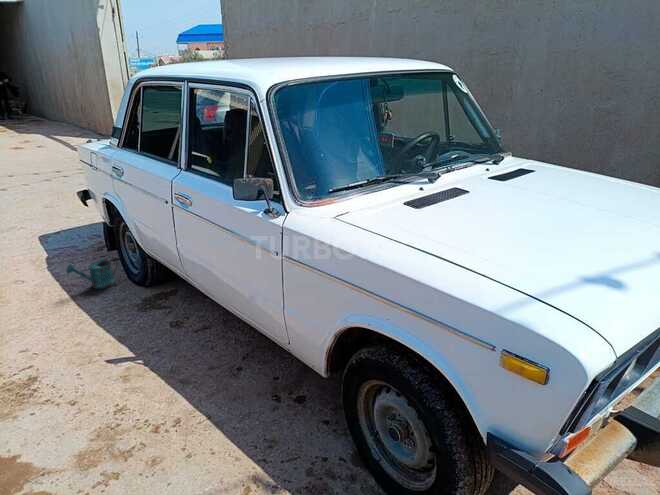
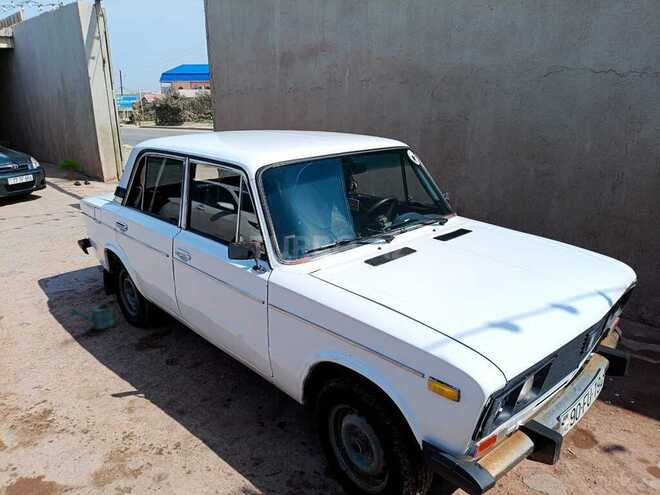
potted plant: none [68,116,99,139] -> present [58,159,84,180]

